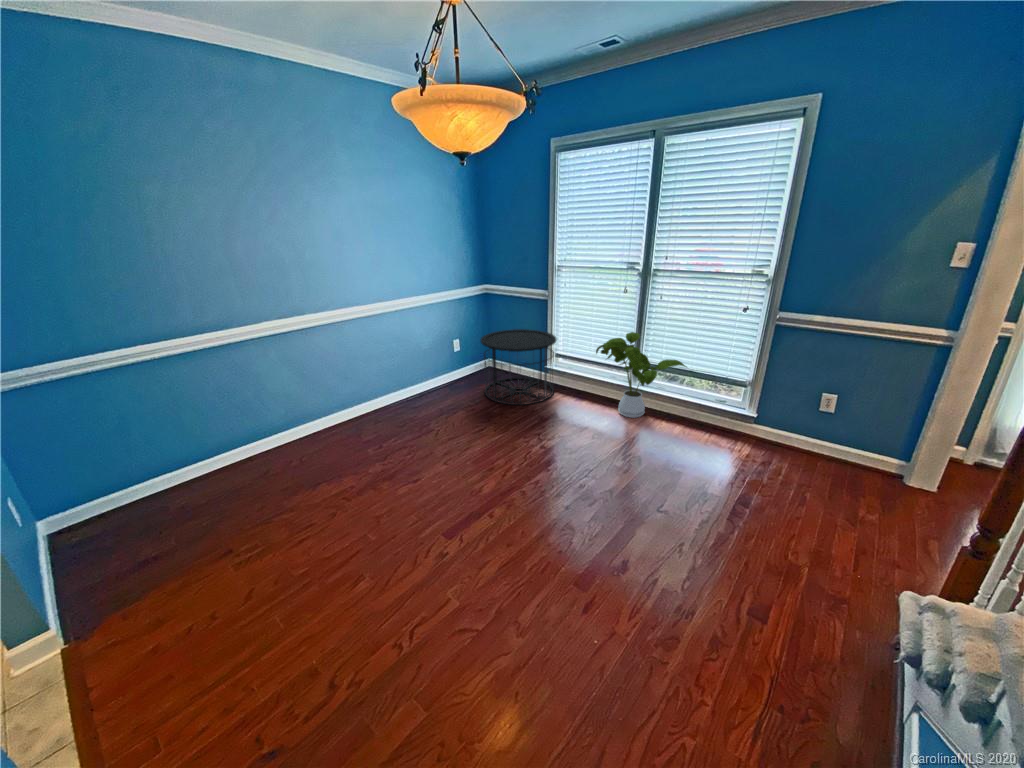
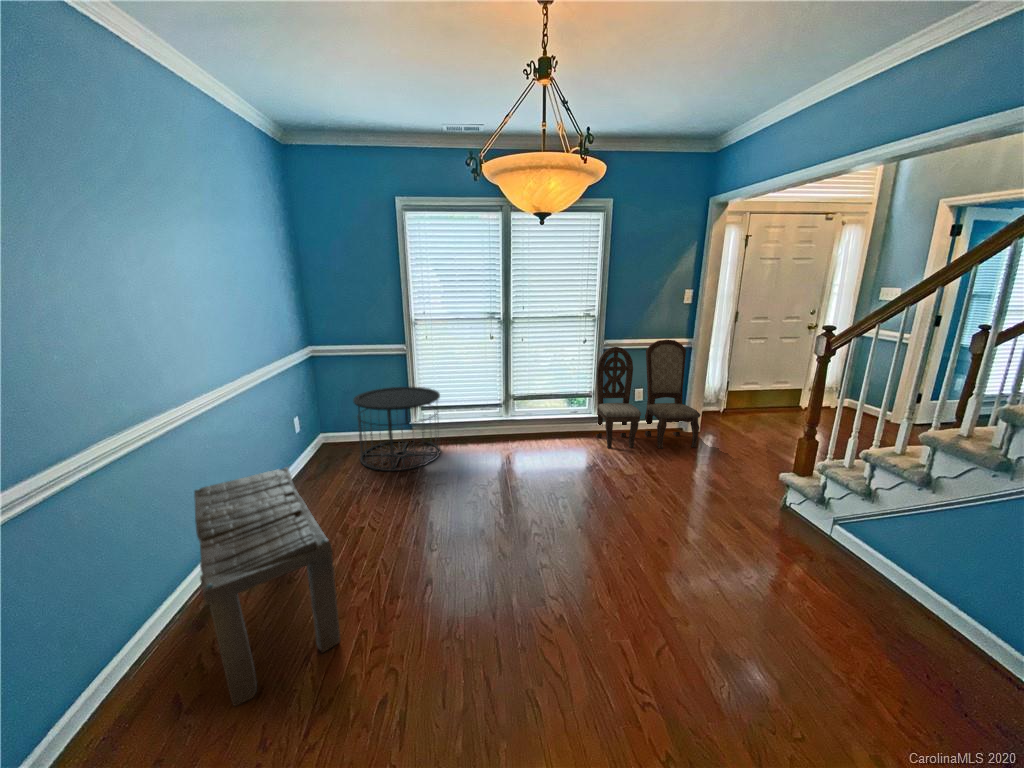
dining chair: none [723,323,937,511] -> present [596,340,700,448]
house plant: present [596,332,686,418] -> none [483,368,555,445]
bench: none [248,371,379,487] -> present [194,467,340,706]

